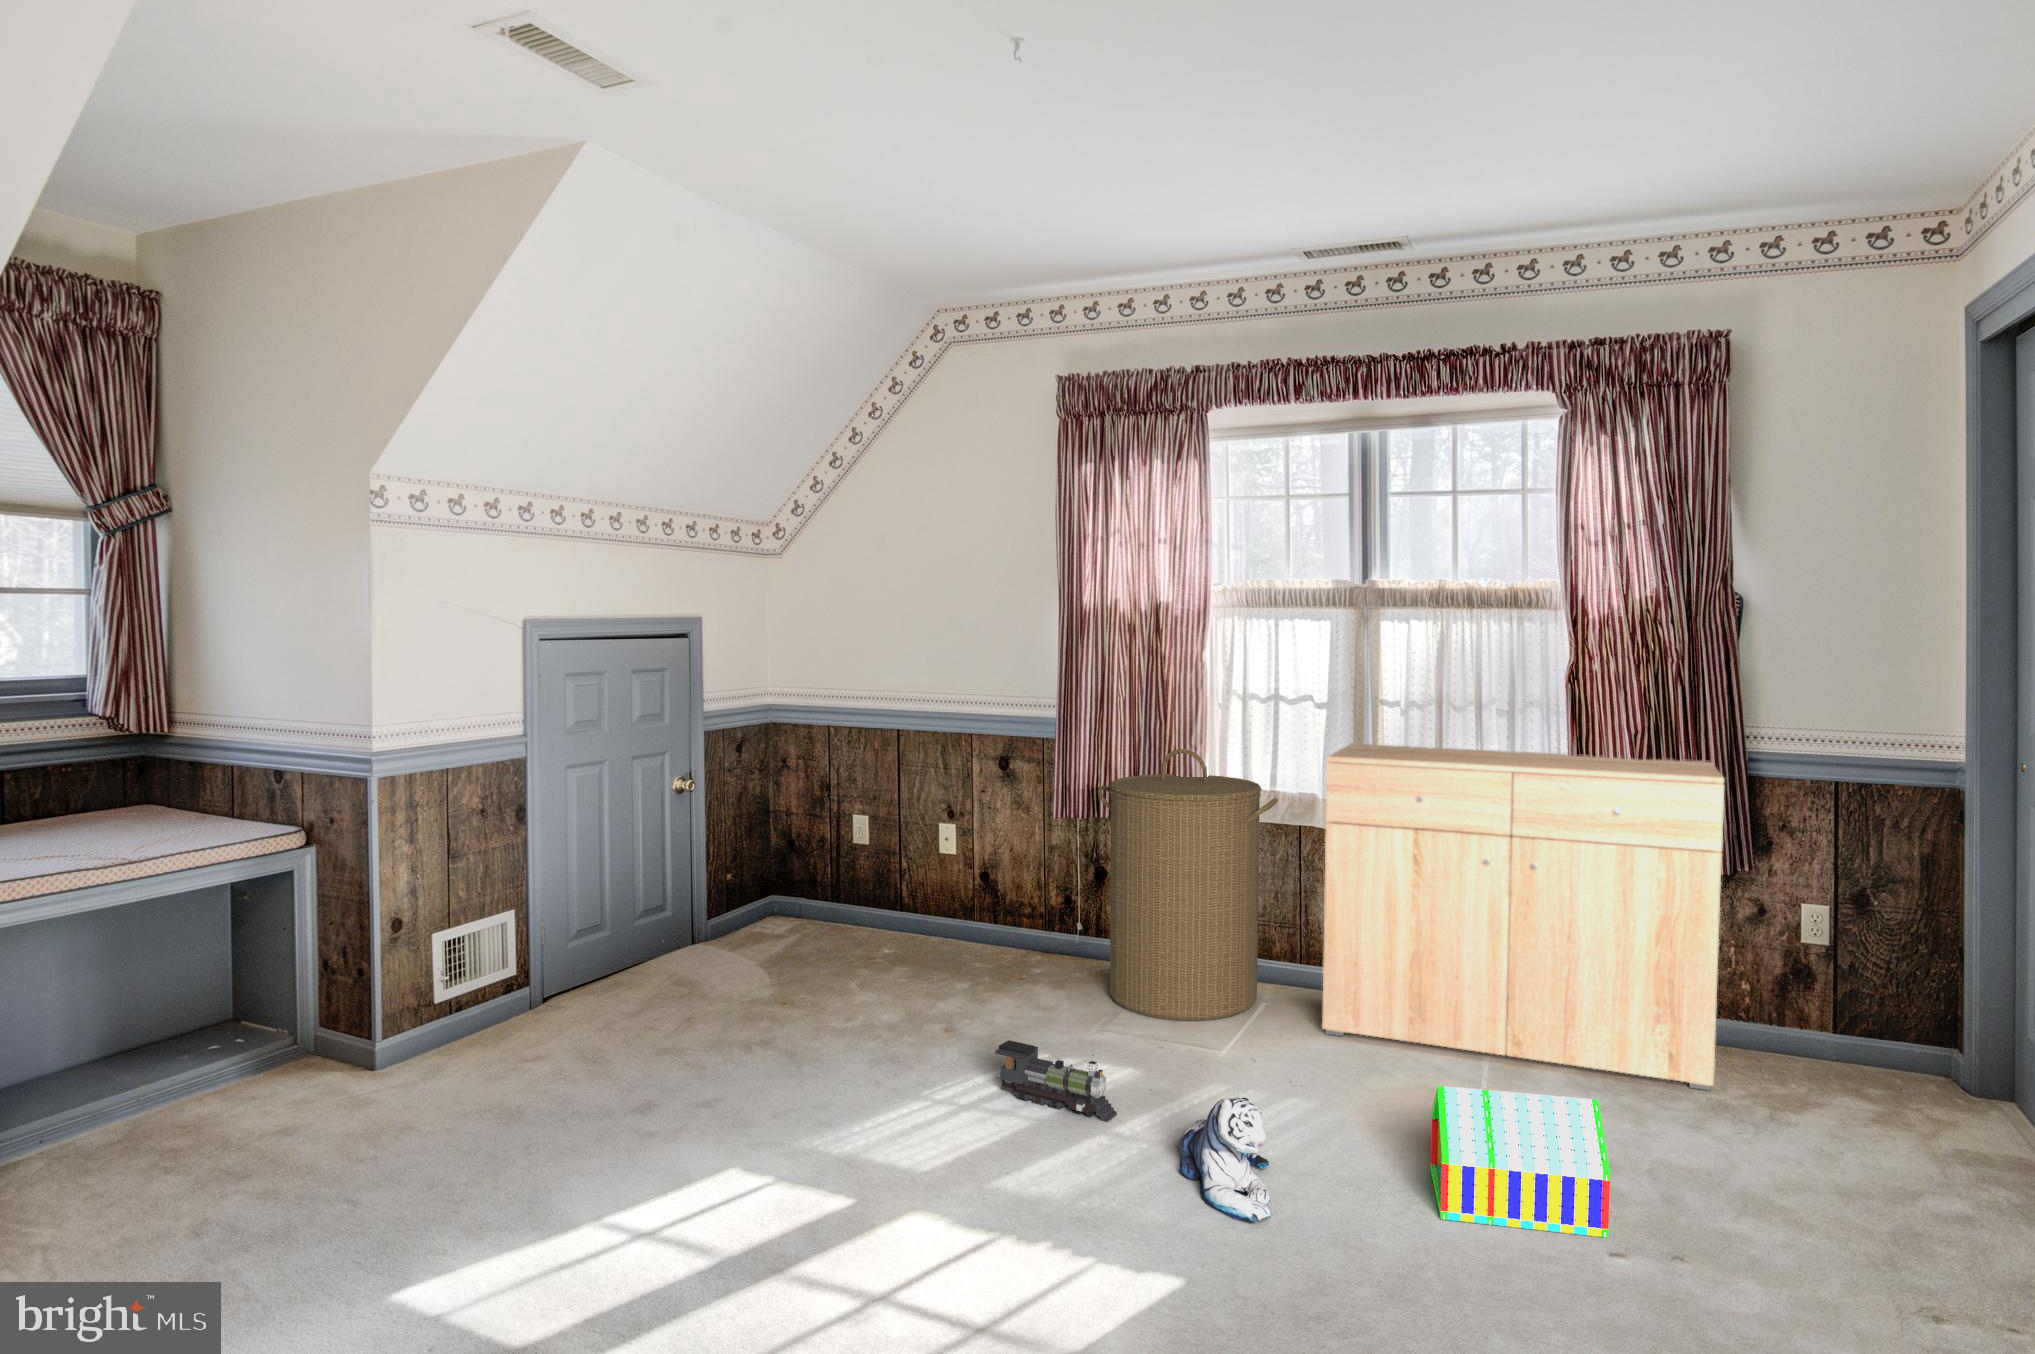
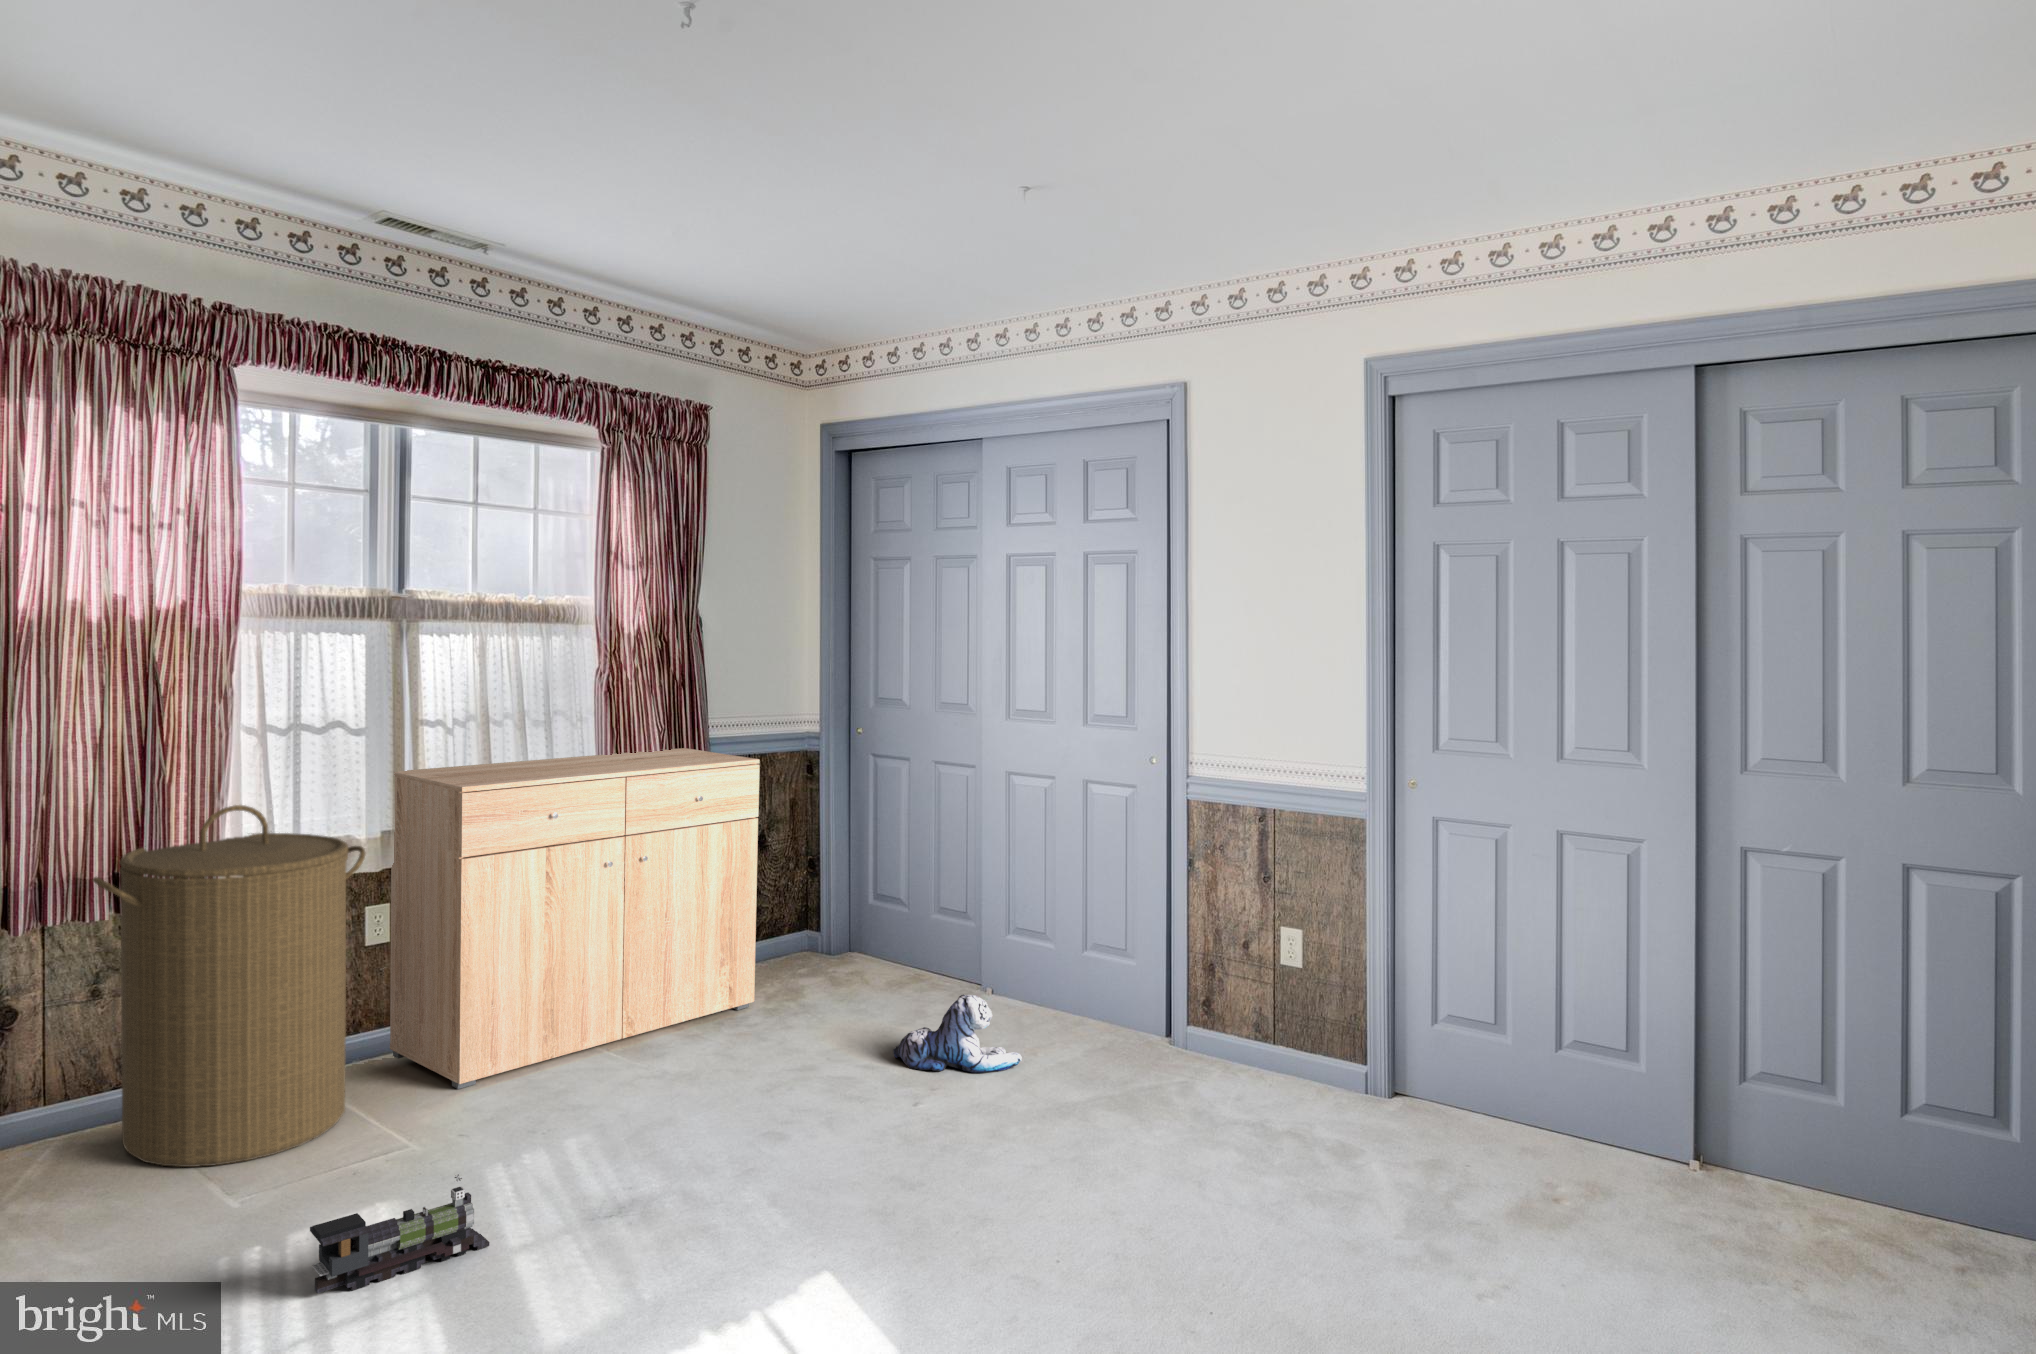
toy house: present [1430,1086,1610,1238] -> none [752,1012,897,1148]
plush toy: present [1180,1097,1271,1223] -> present [893,995,1022,1072]

